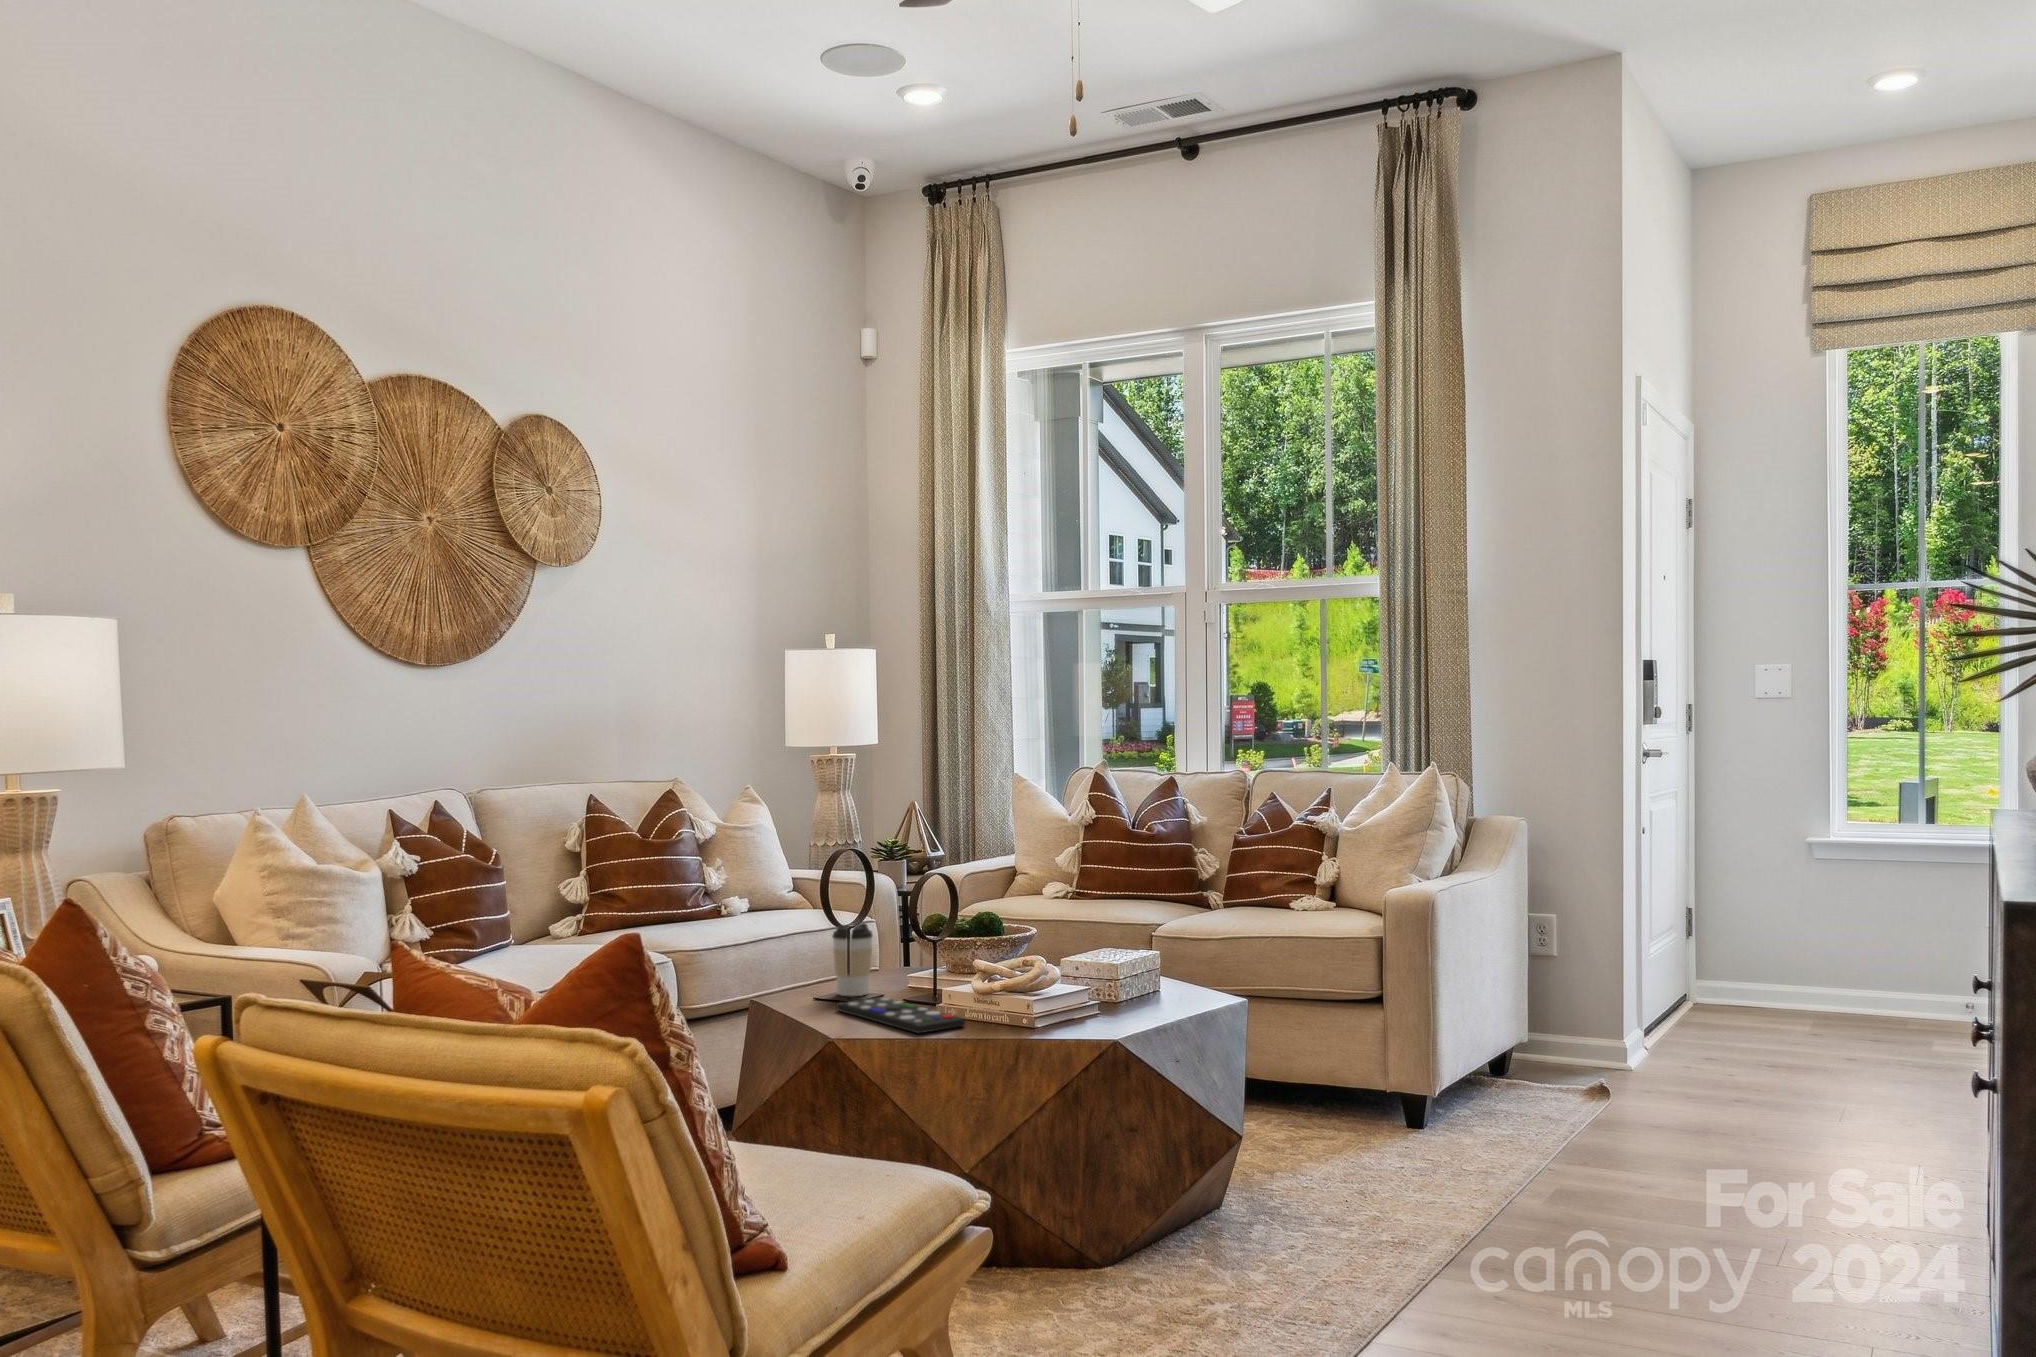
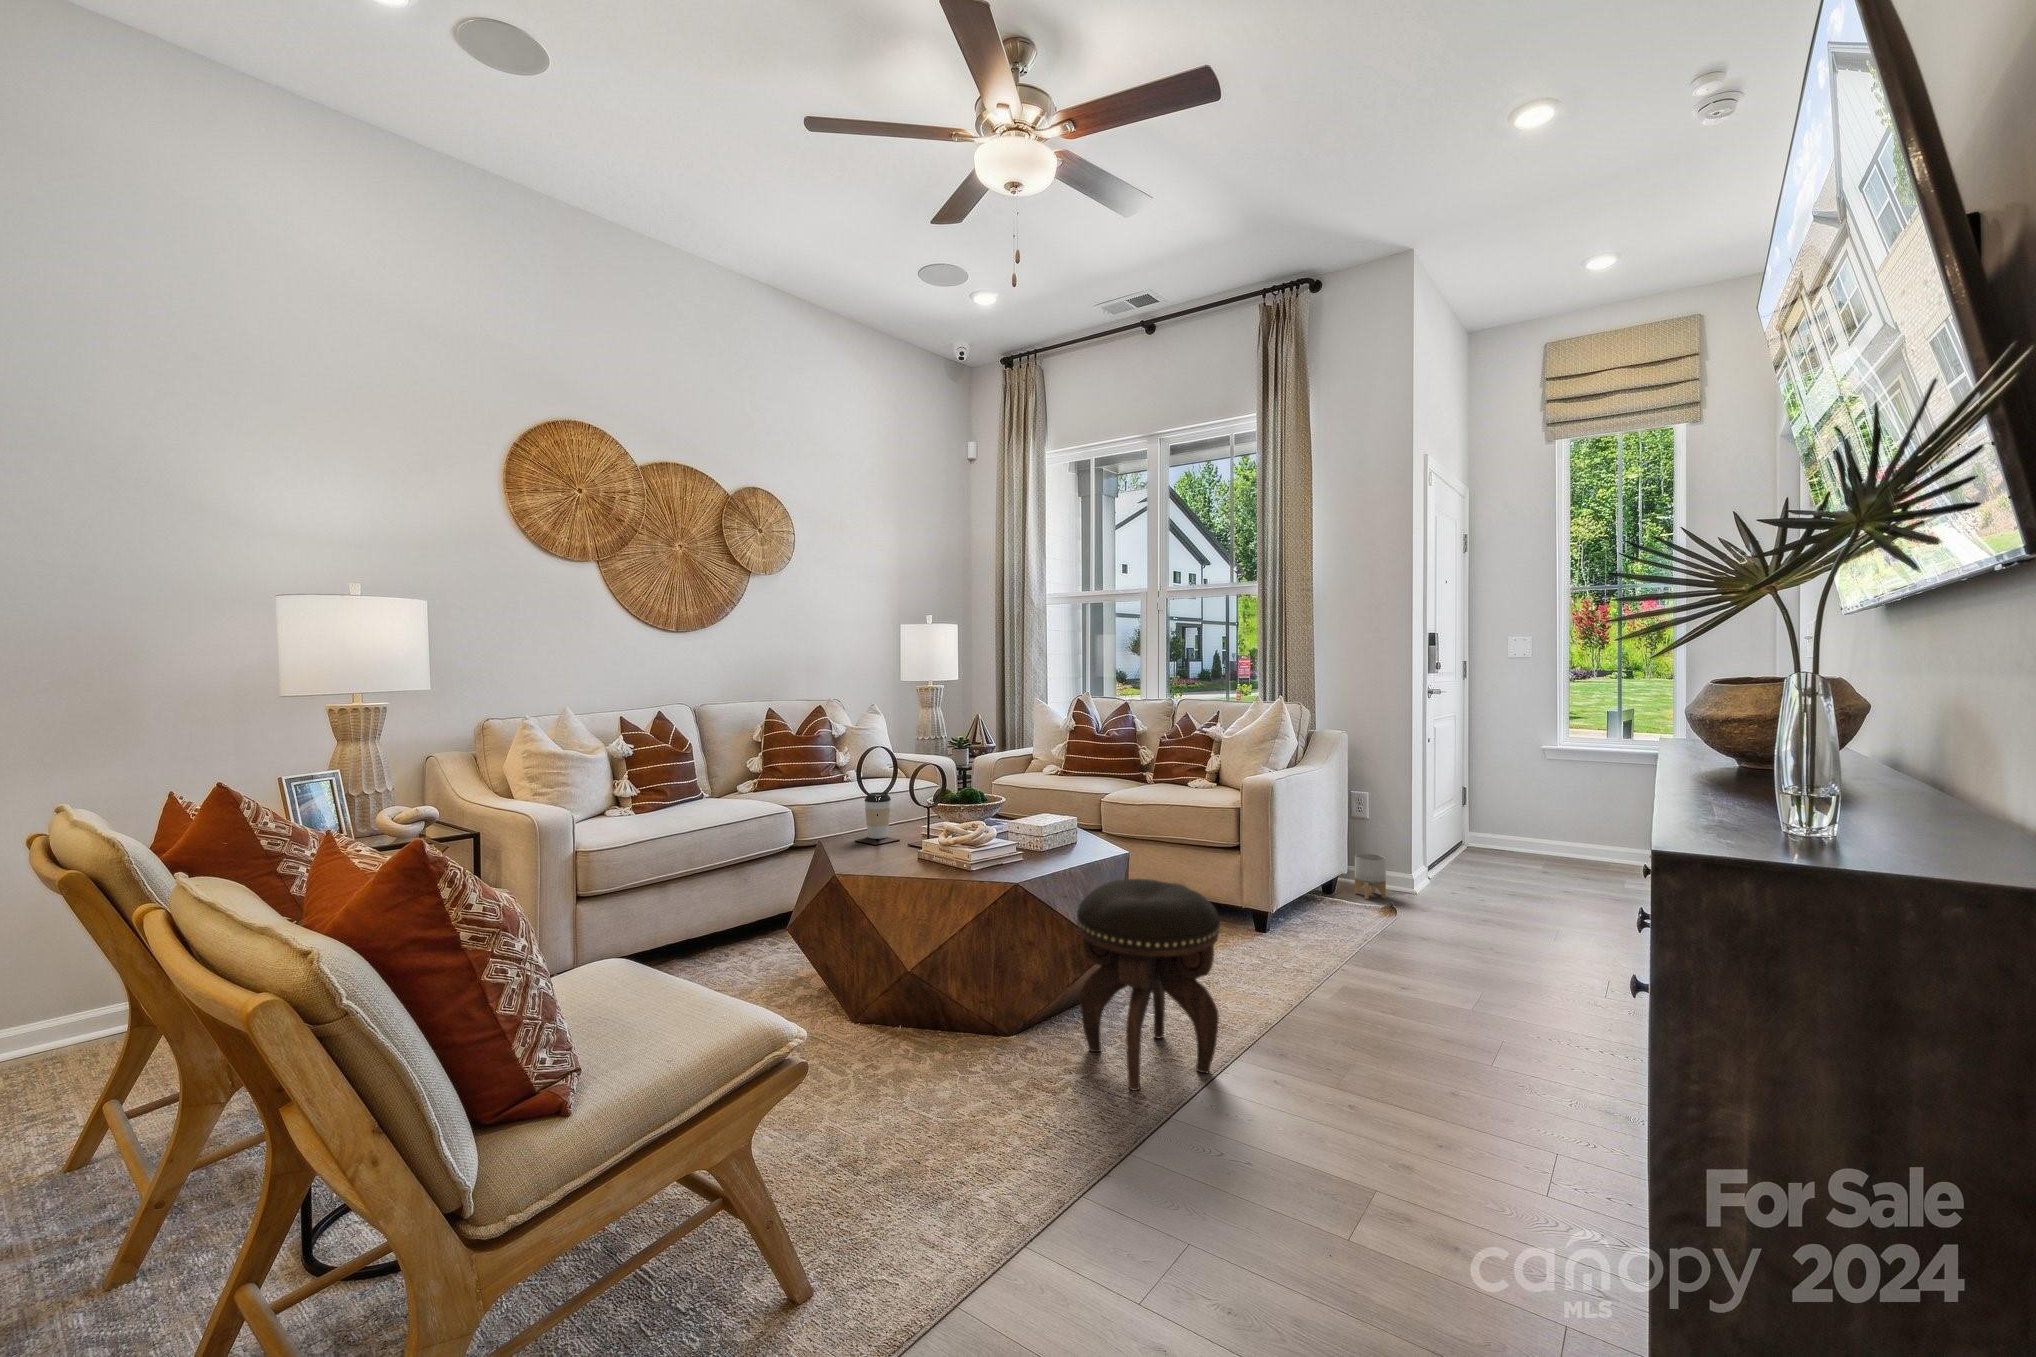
remote control: present [836,997,965,1034] -> none [856,840,925,870]
planter: none [1542,1009,1590,1079] -> present [1355,853,1386,899]
footstool: none [1206,1031,1406,1314] -> present [1077,879,1220,1090]

